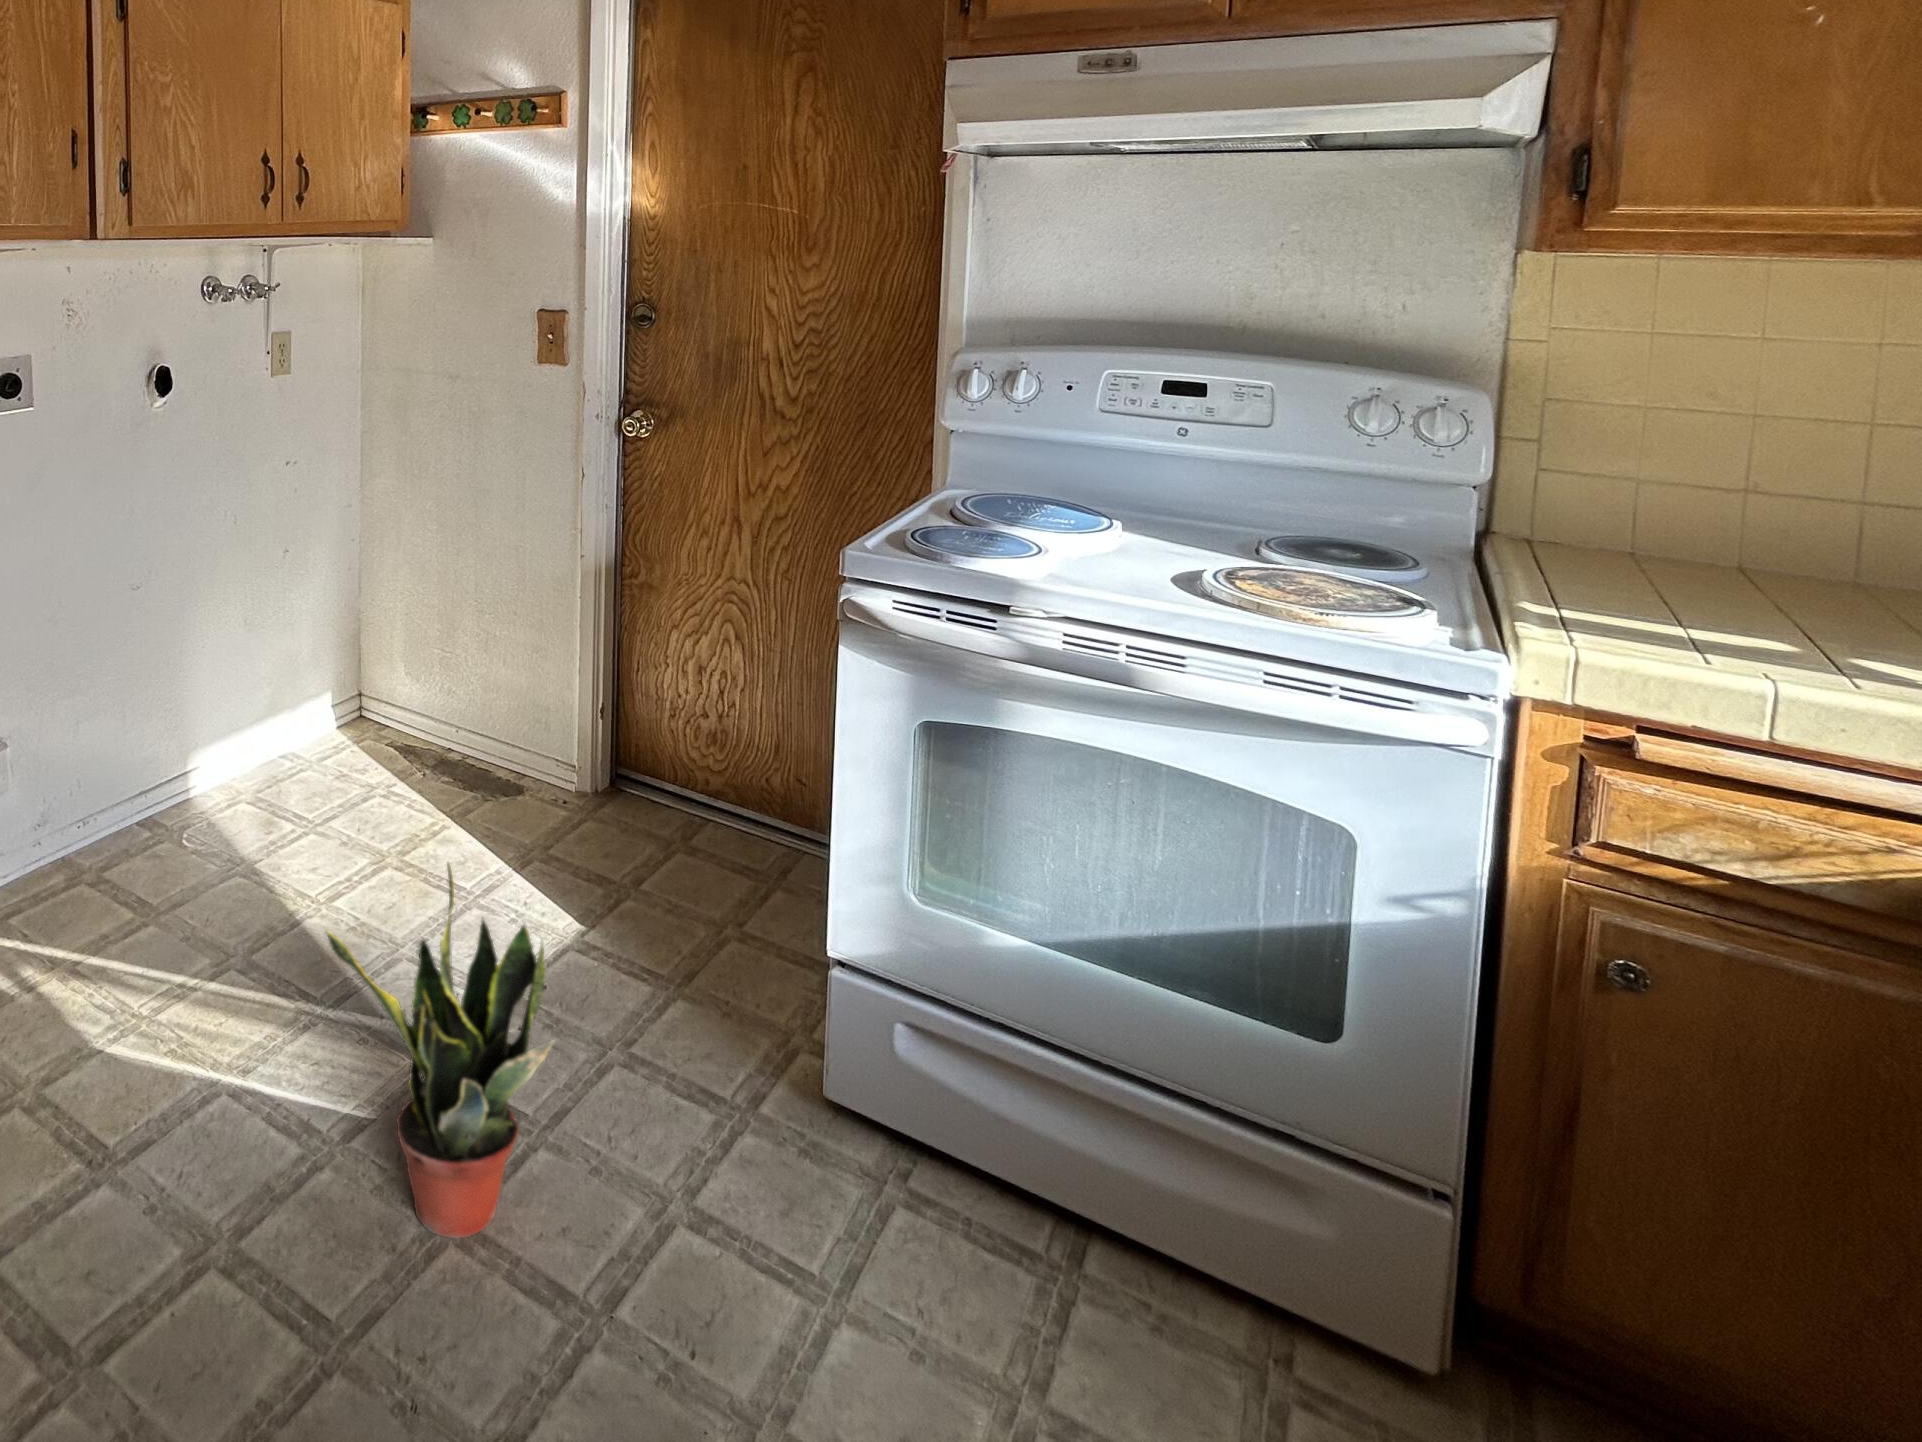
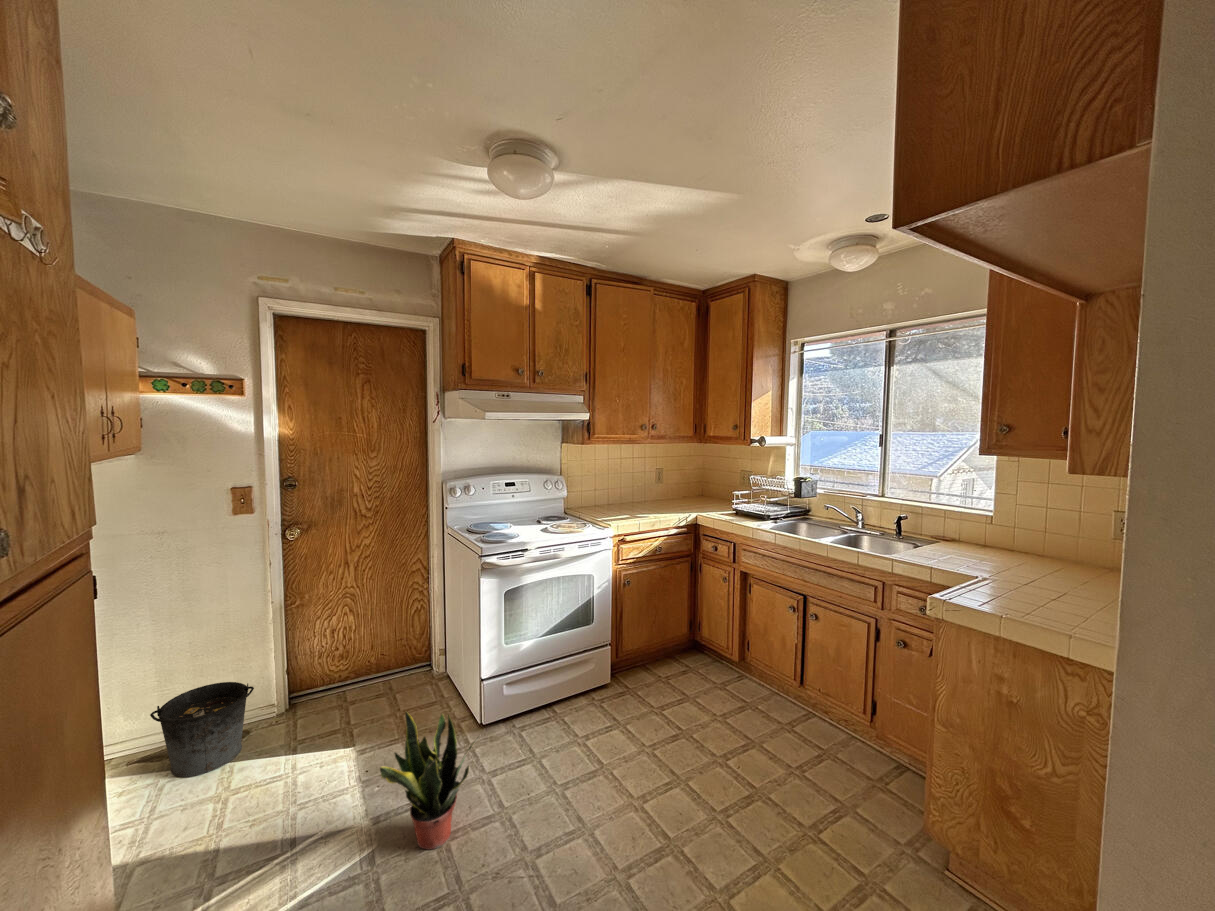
bucket: none [373,665,509,820] -> present [150,682,254,777]

